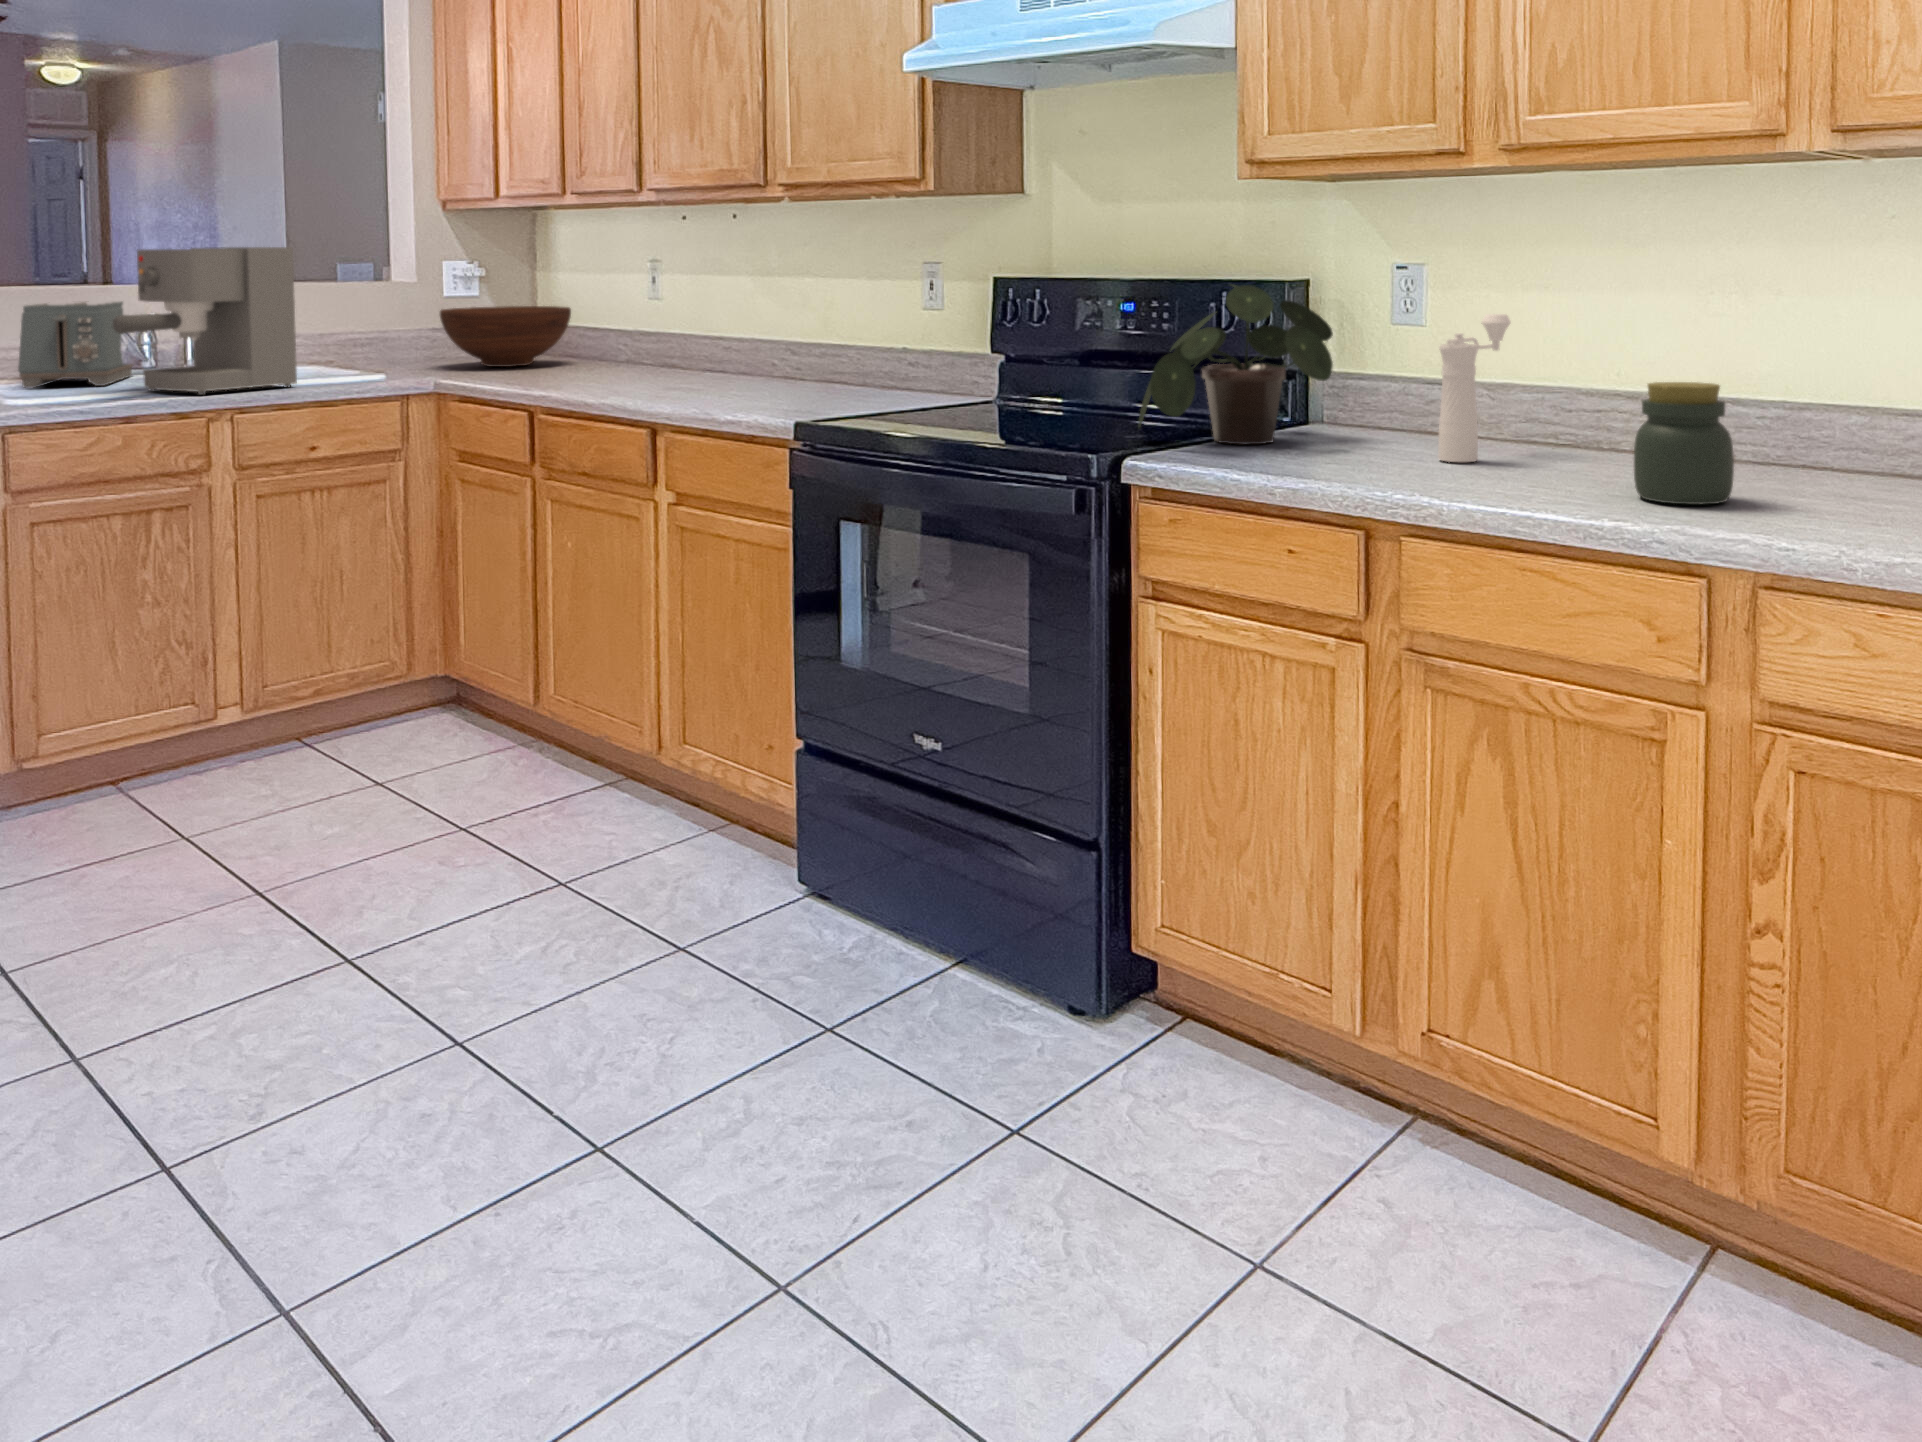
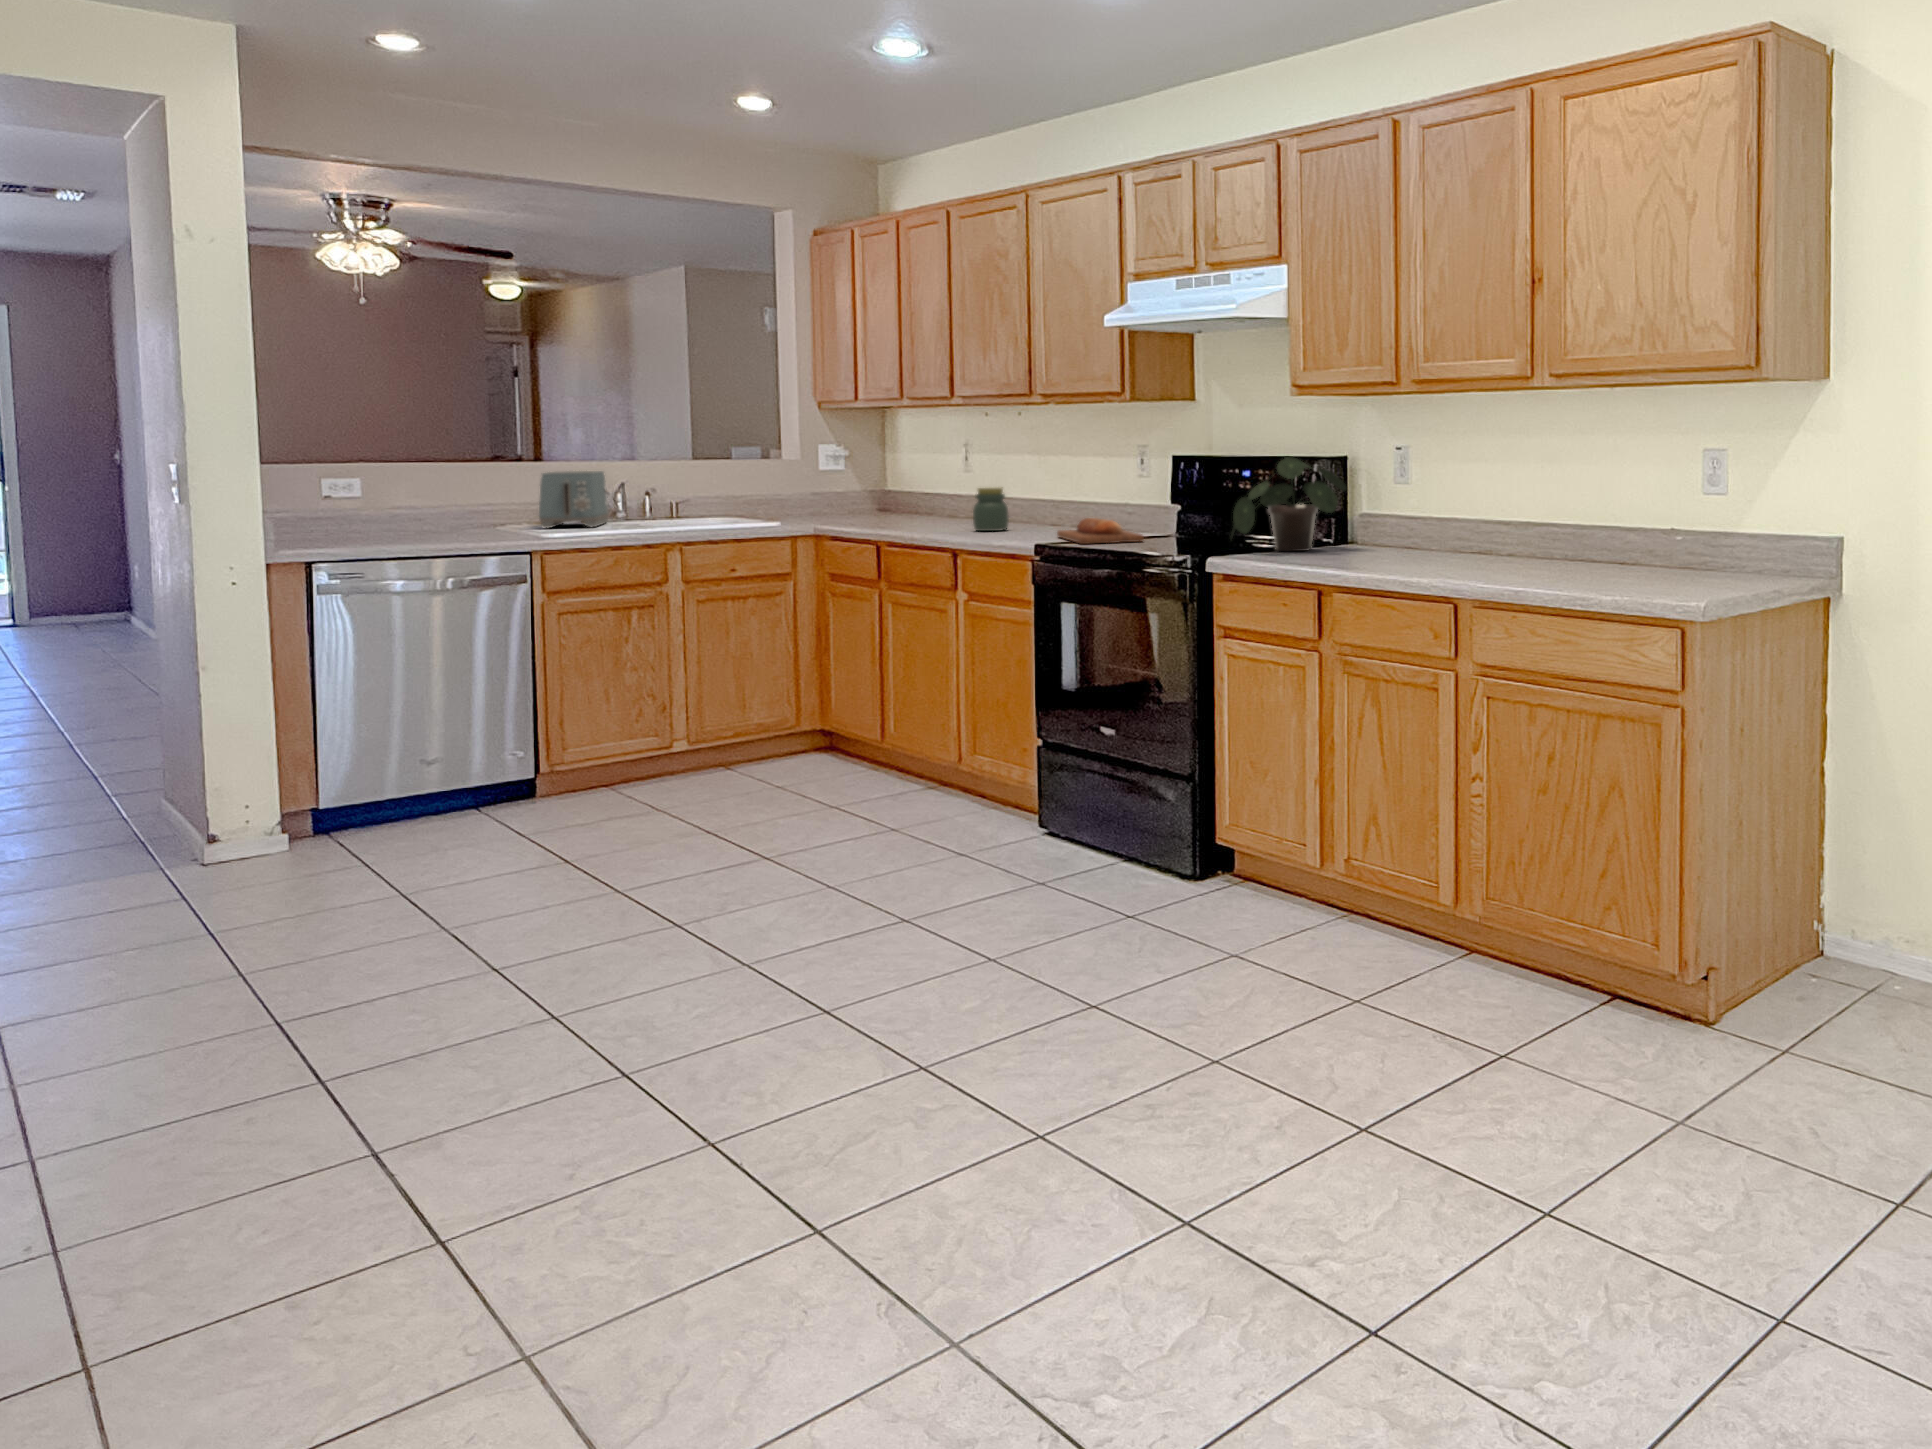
coffee maker: present [113,247,297,395] -> none [607,434,723,531]
fruit bowl: present [440,306,571,367] -> none [817,476,909,518]
pepper mill: present [1438,314,1511,462] -> none [1385,474,1434,557]
bread loaf: none [816,378,966,424] -> present [1057,518,1144,544]
jar: present [1634,382,1734,505] -> present [973,487,1009,531]

